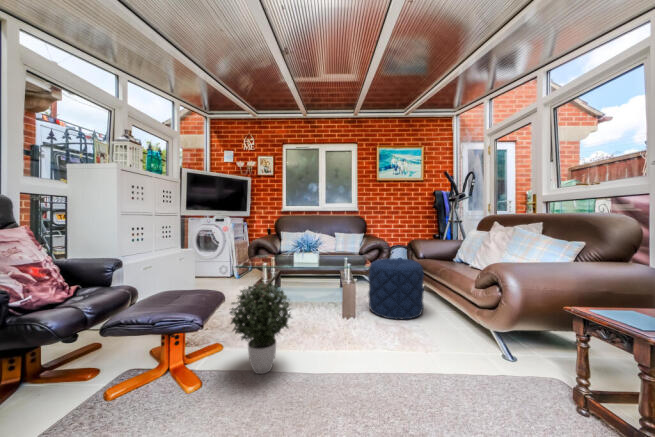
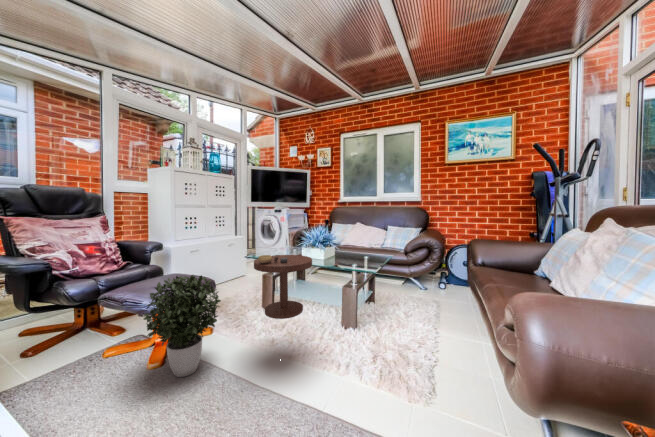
pouf: present [368,258,424,319] -> none [376,261,453,349]
side table: none [308,259,354,345] -> present [254,255,312,319]

